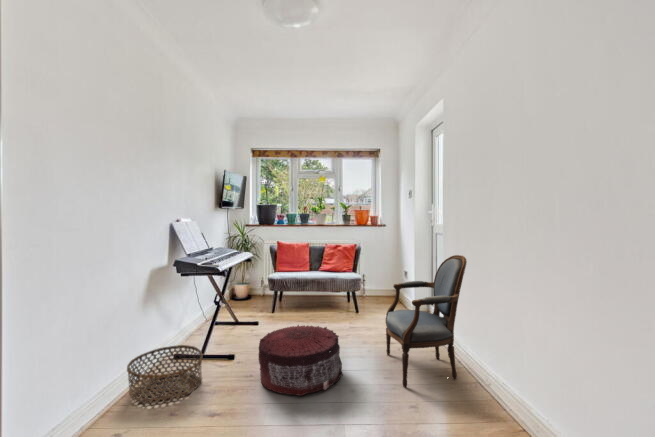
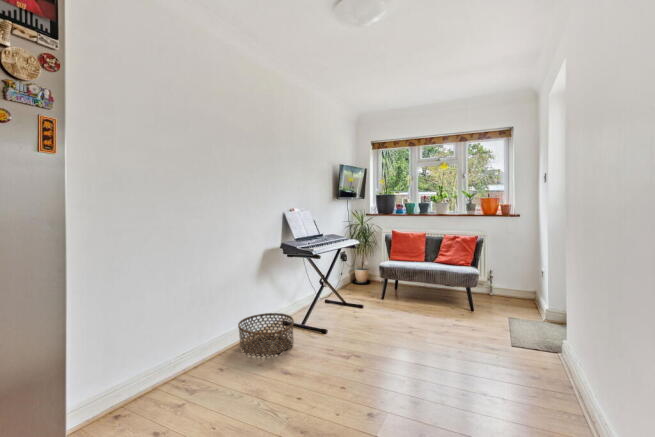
armchair: present [386,255,467,387] -> none [470,252,577,404]
pouf: present [259,325,343,396] -> none [335,311,415,376]

